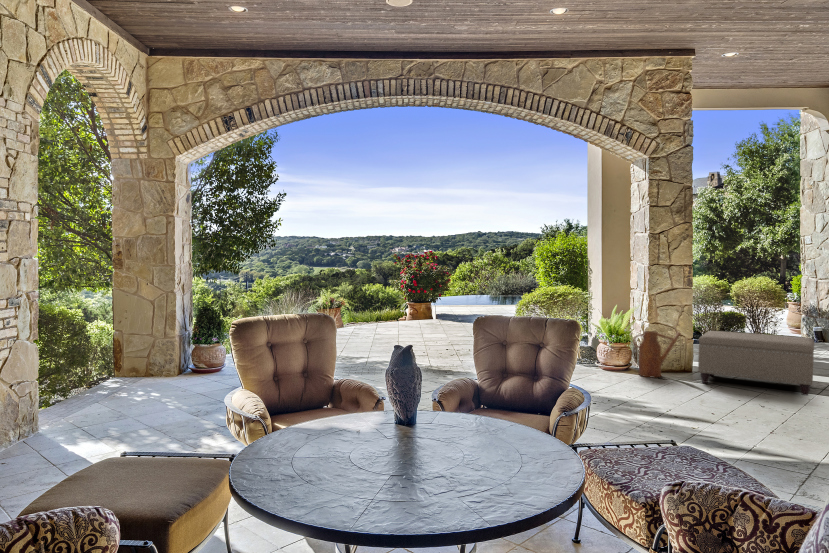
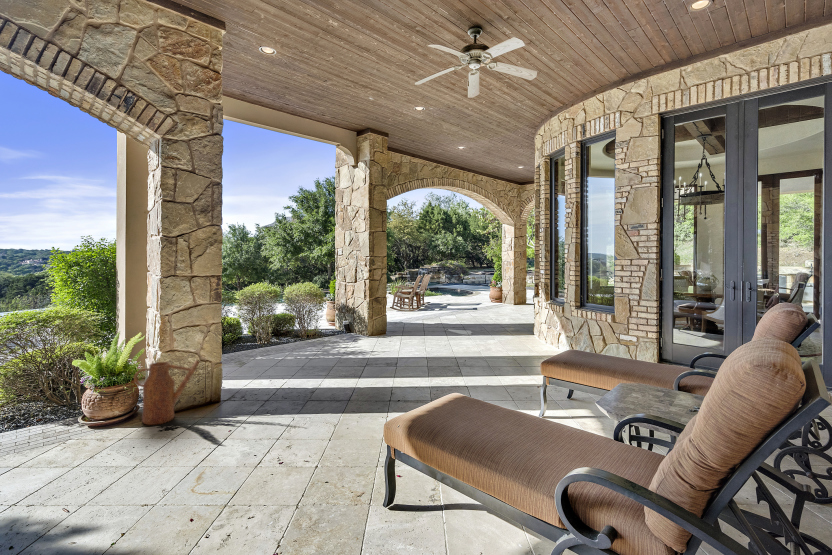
ottoman: present [698,331,814,395] -> none [217,352,336,421]

